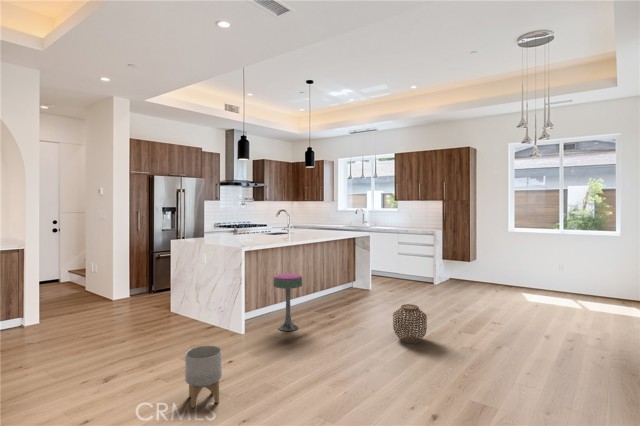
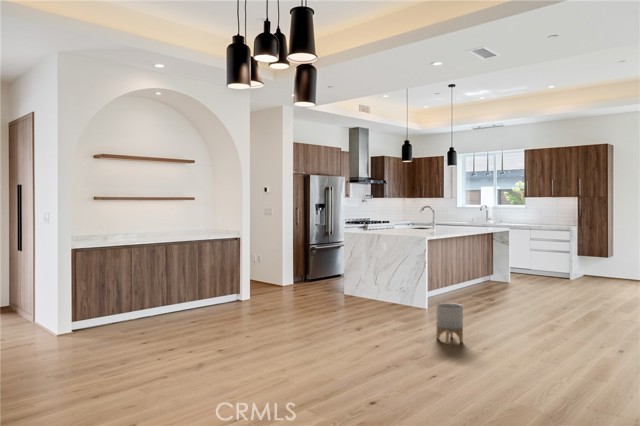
bar stool: present [274,274,302,331] -> none [451,260,477,308]
woven basket: present [393,304,427,344] -> none [564,285,596,317]

